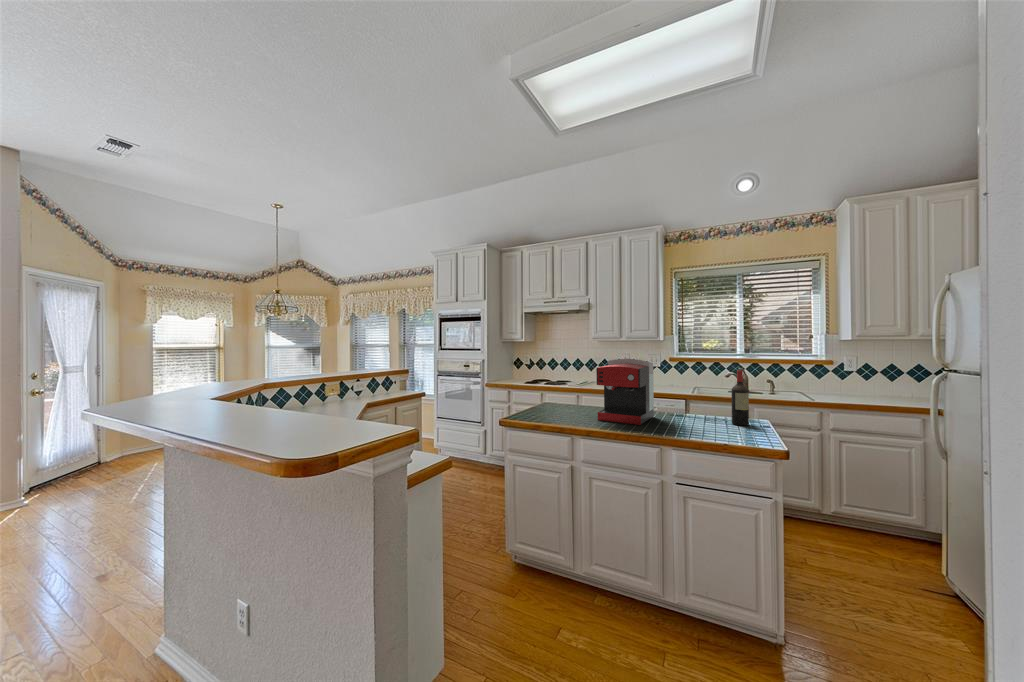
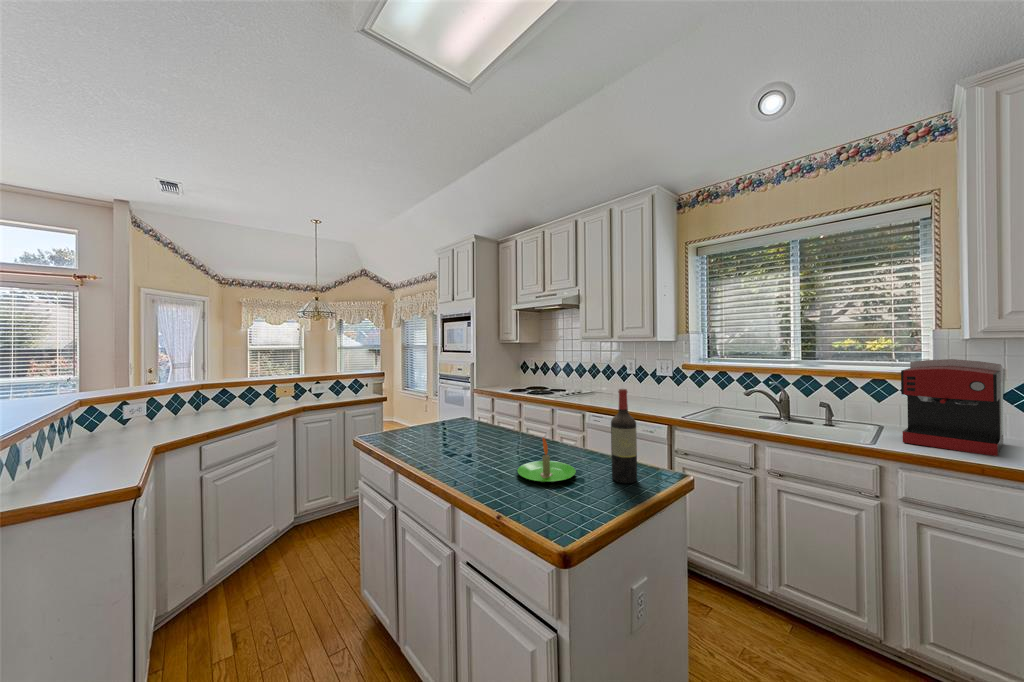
coffee maker: present [596,359,654,425] -> present [901,359,1004,456]
candle: none [678,402,719,429] -> present [517,438,576,482]

